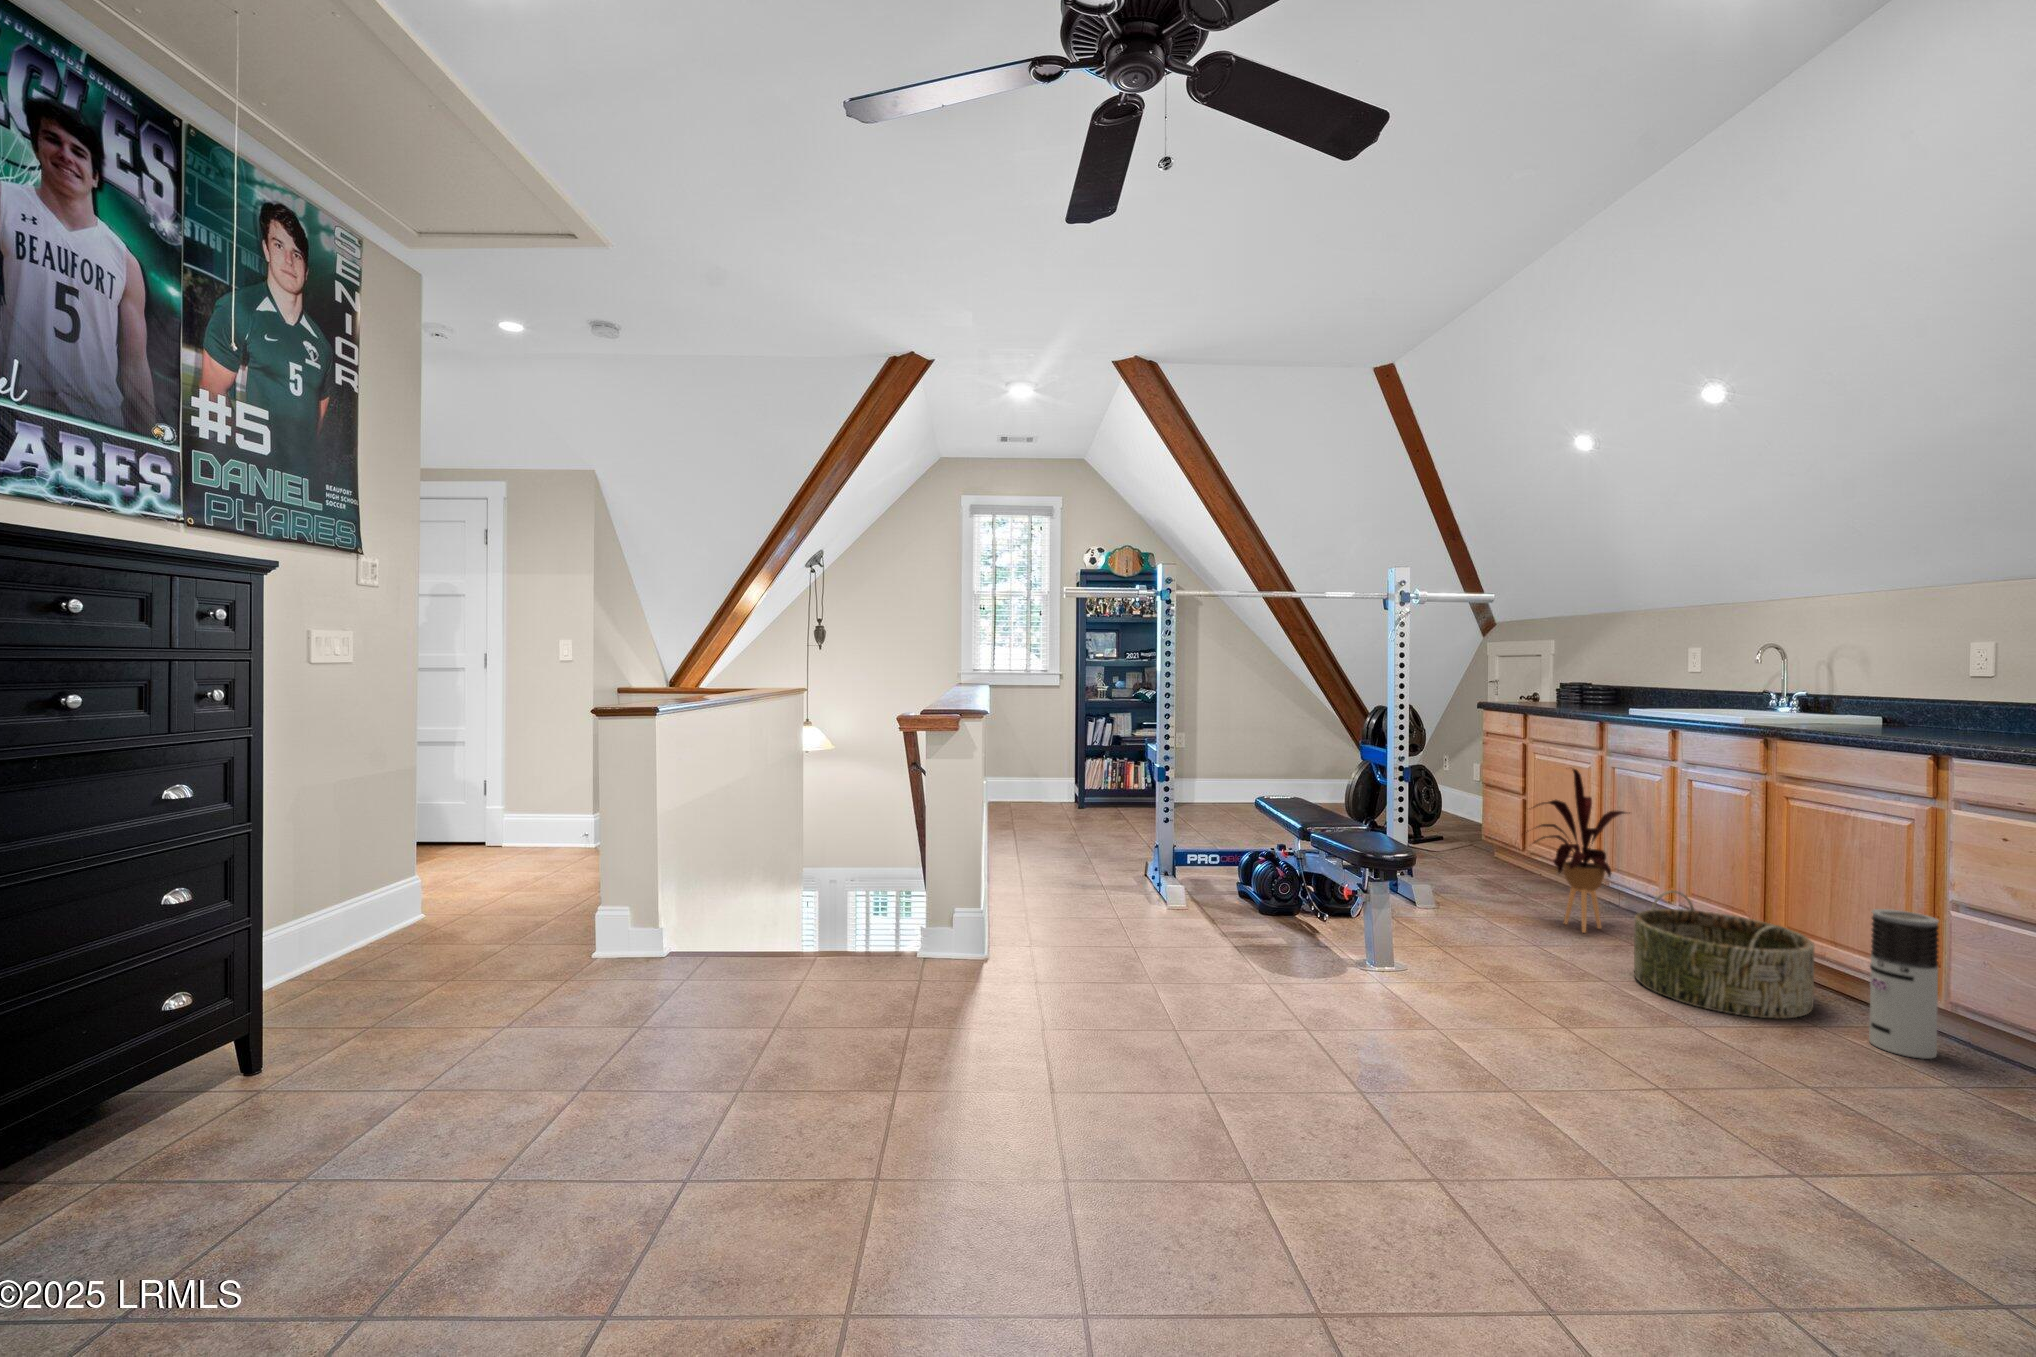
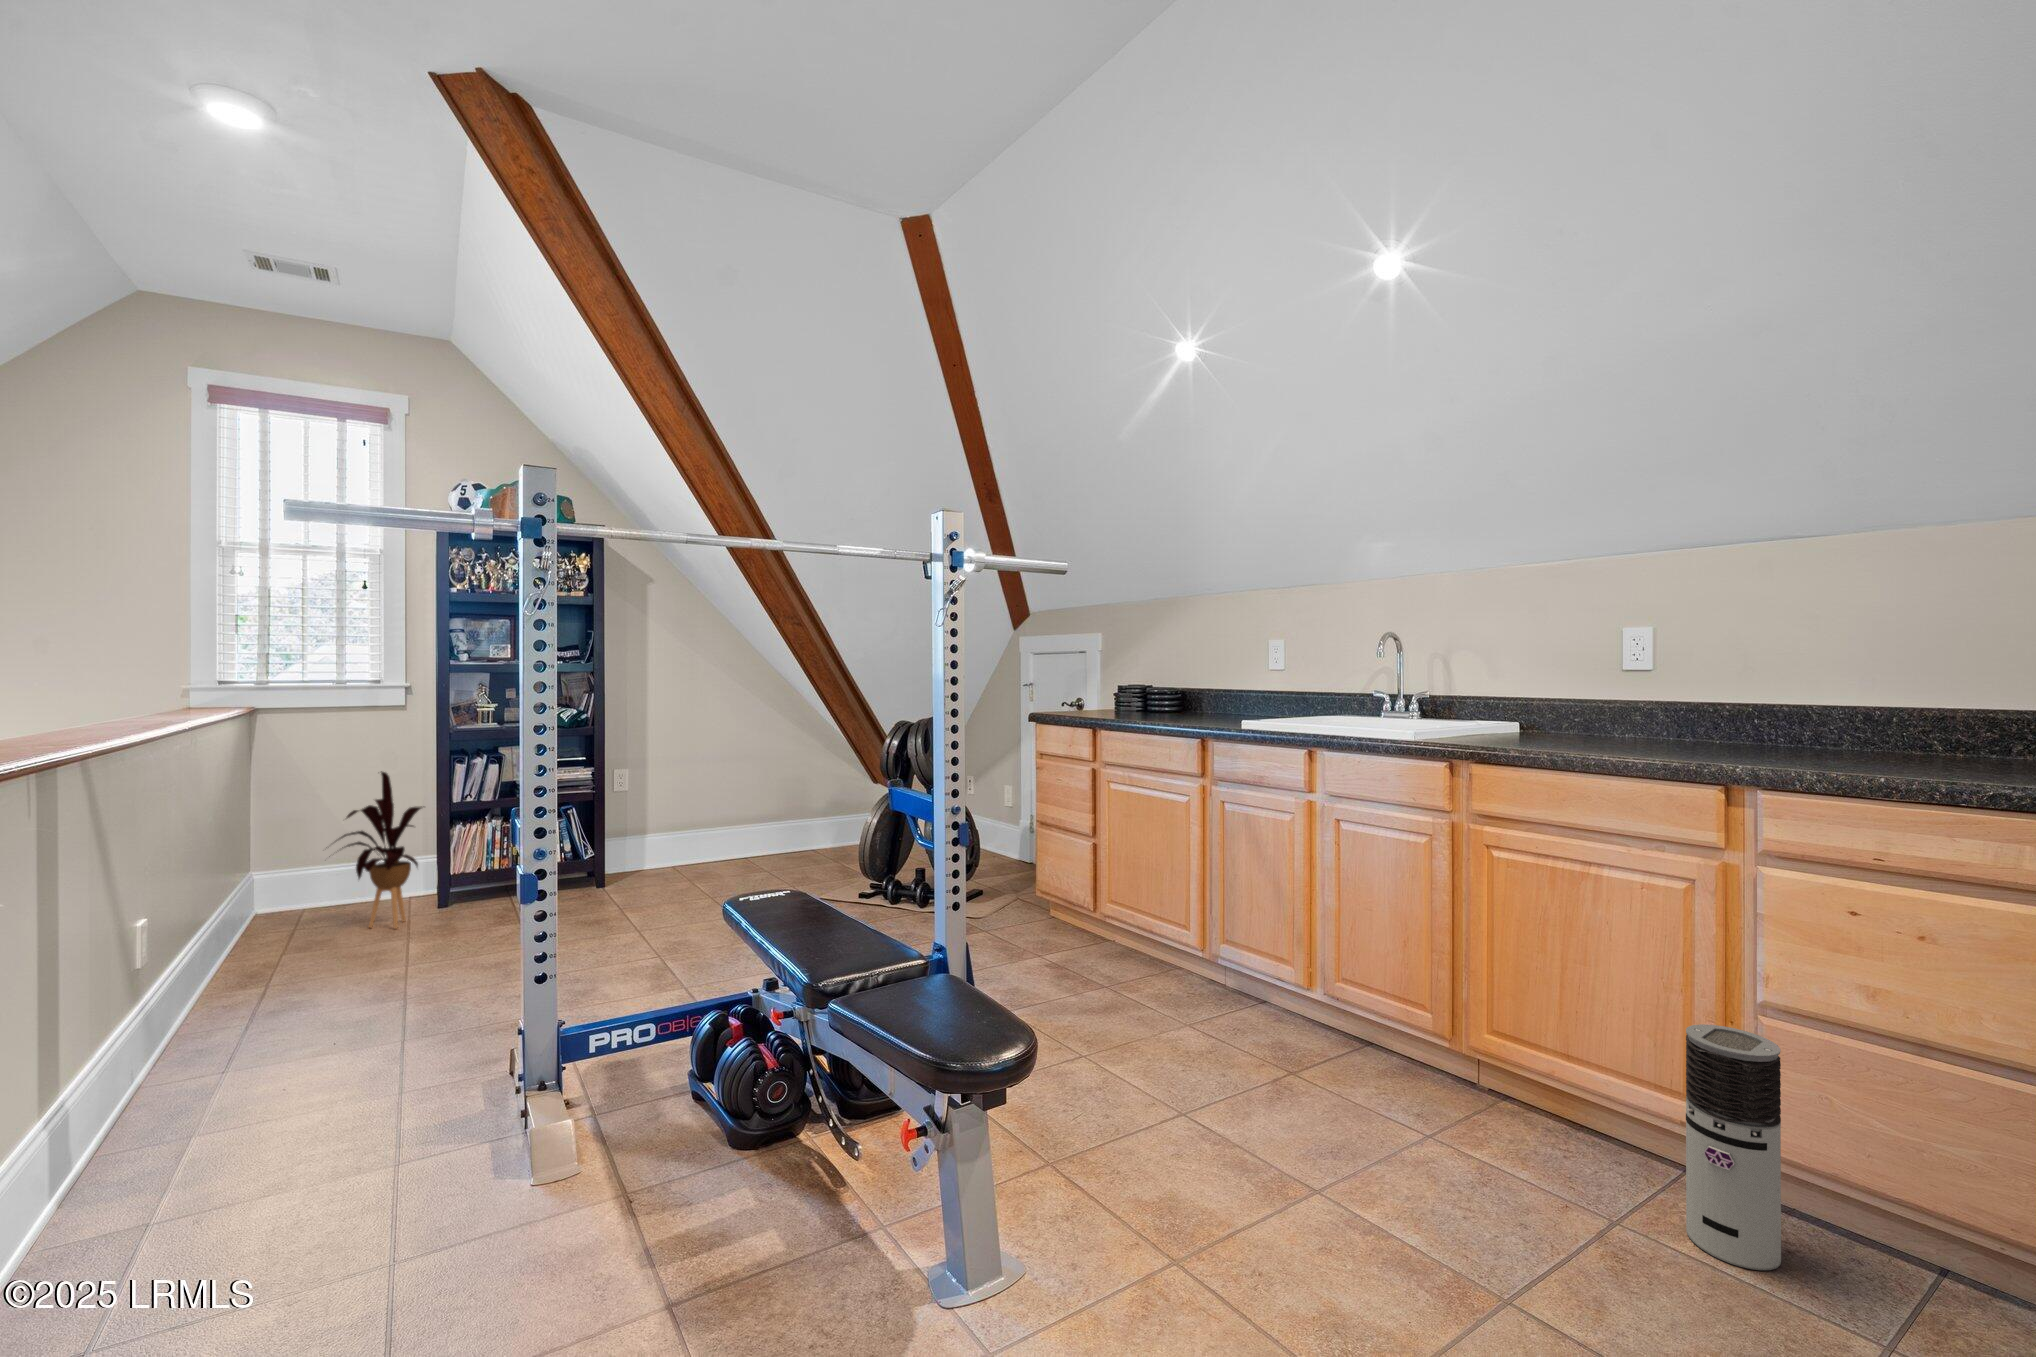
house plant: present [1534,769,1627,933] -> present [336,771,422,929]
basket: present [1634,891,1814,1019] -> none [1339,1000,1581,1231]

